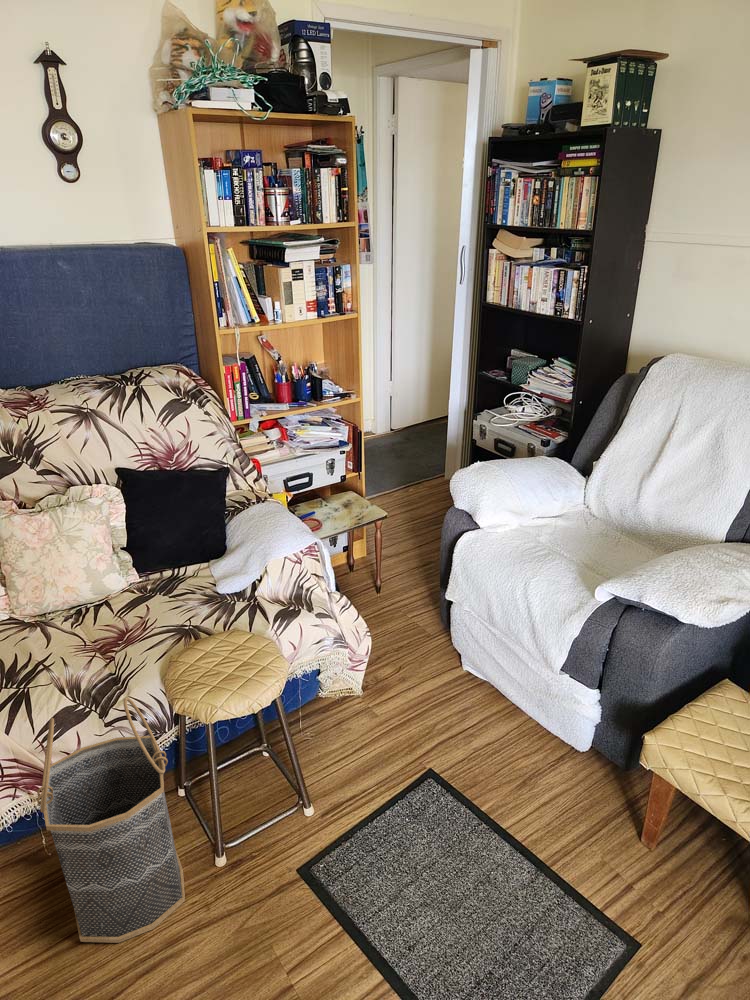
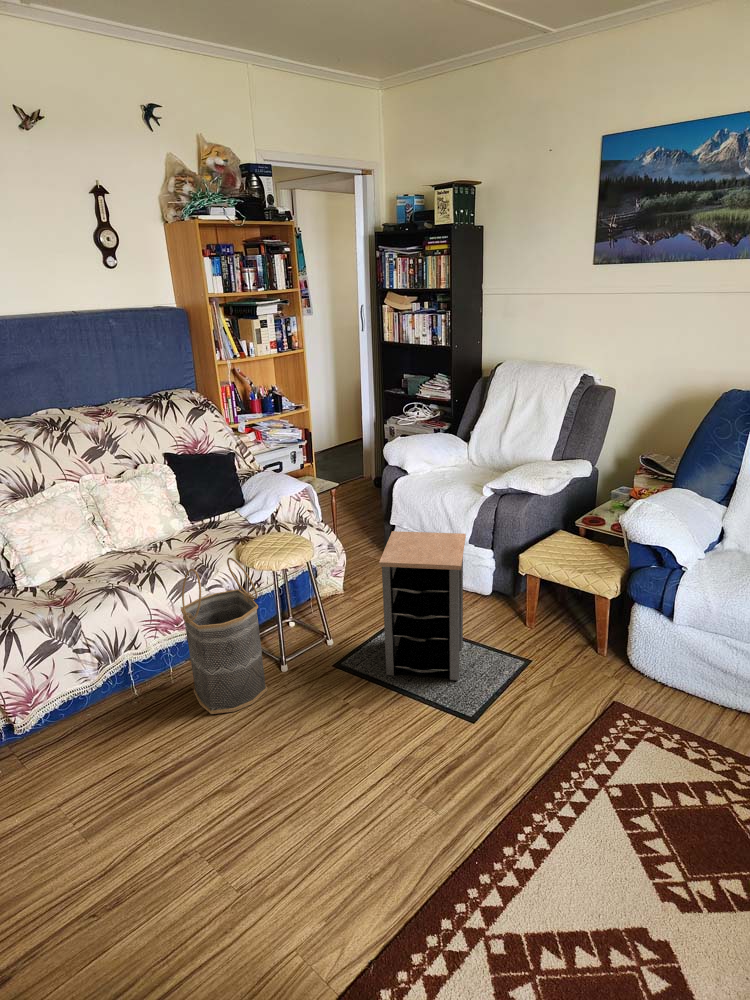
side table: none [374,664,548,954] -> present [379,531,466,680]

